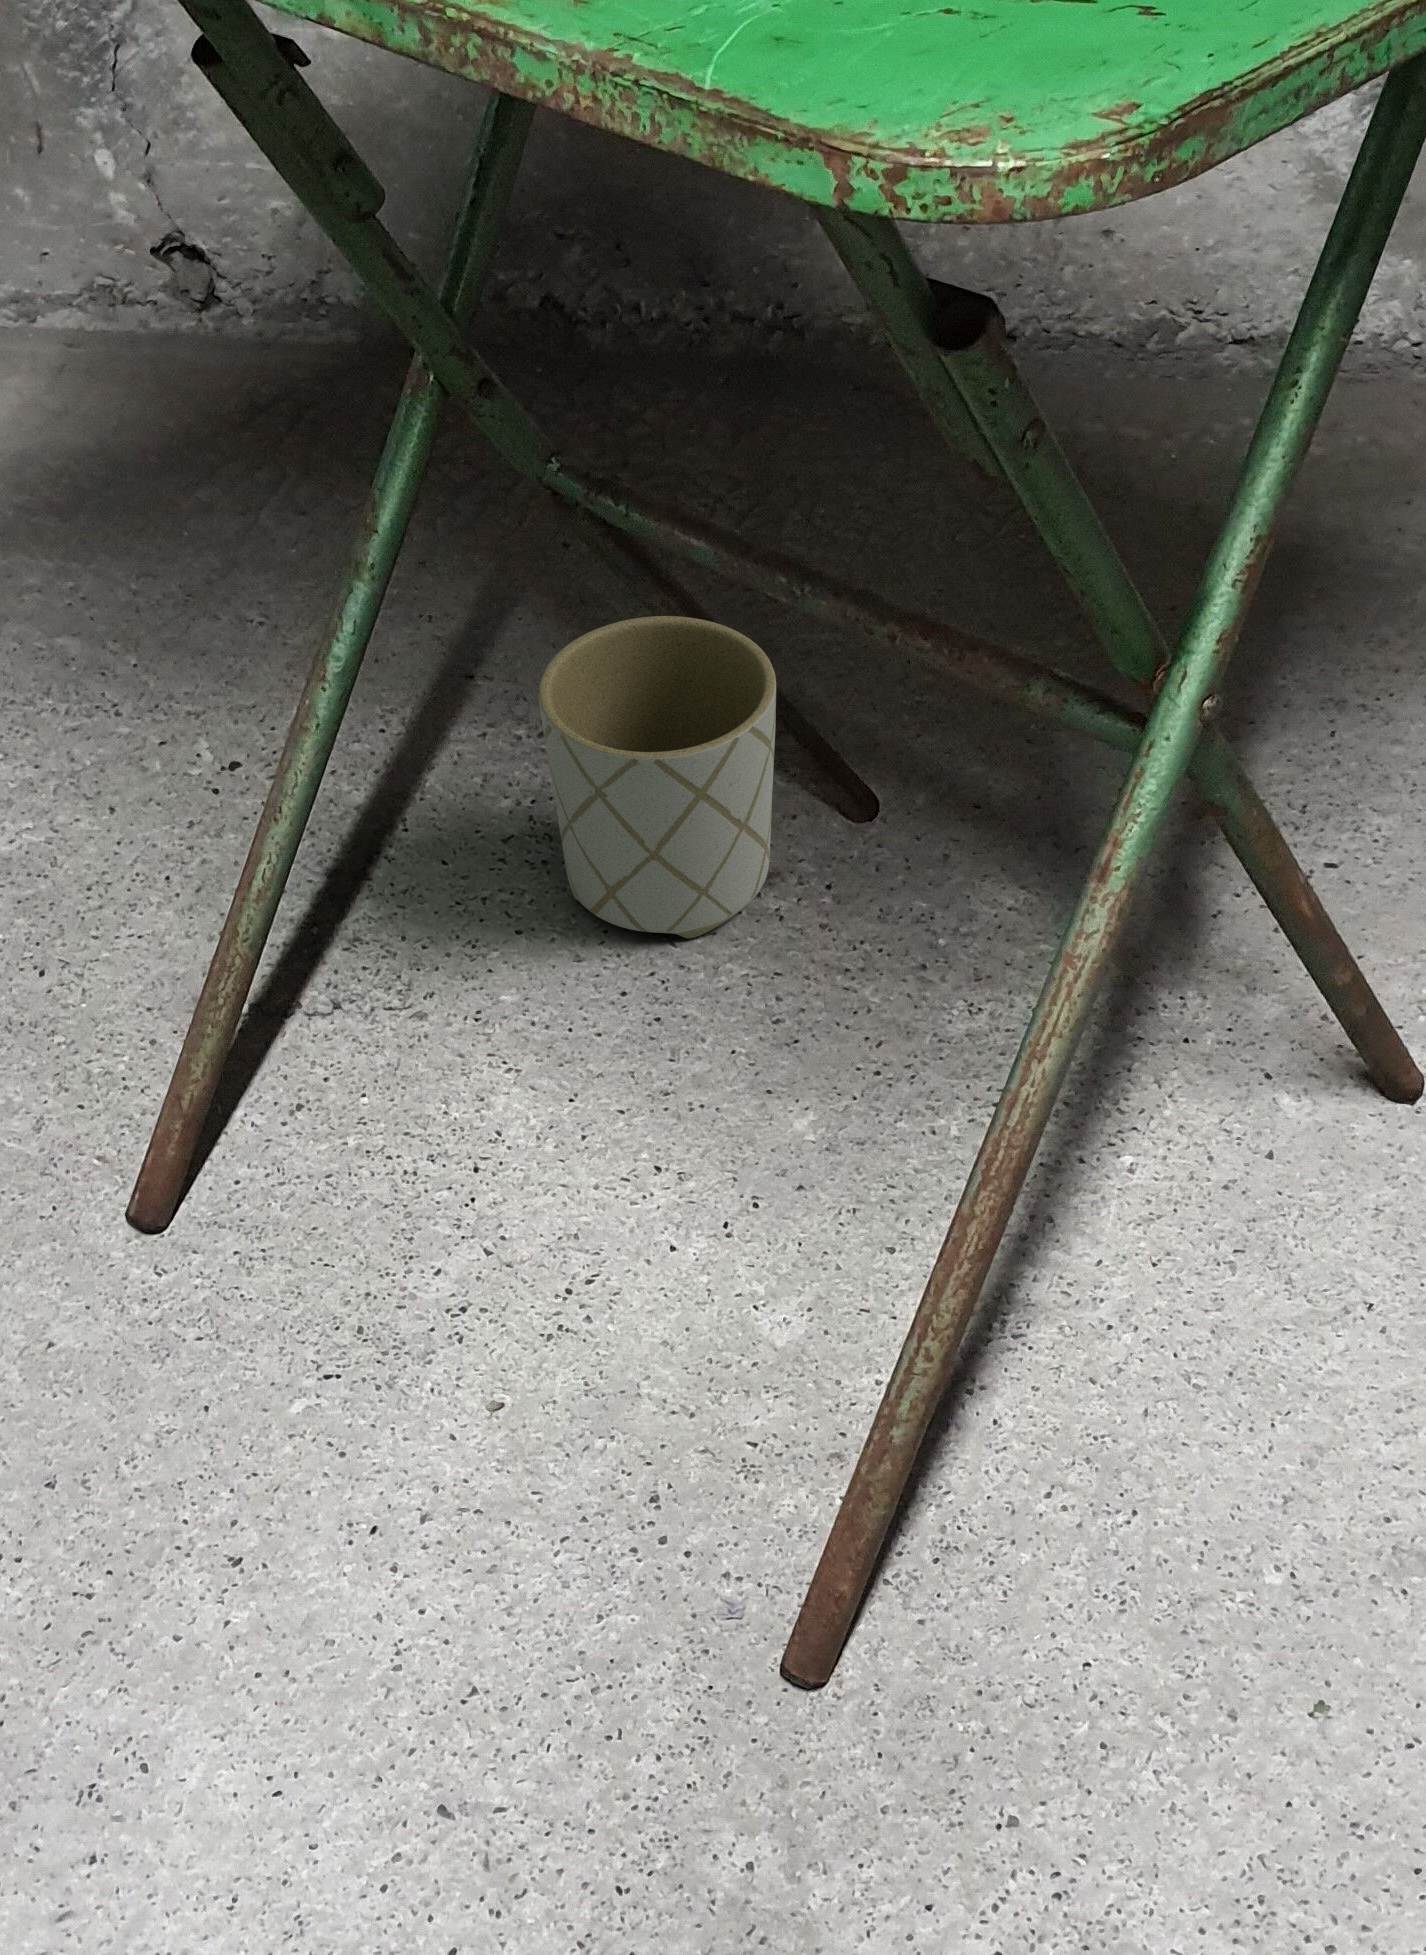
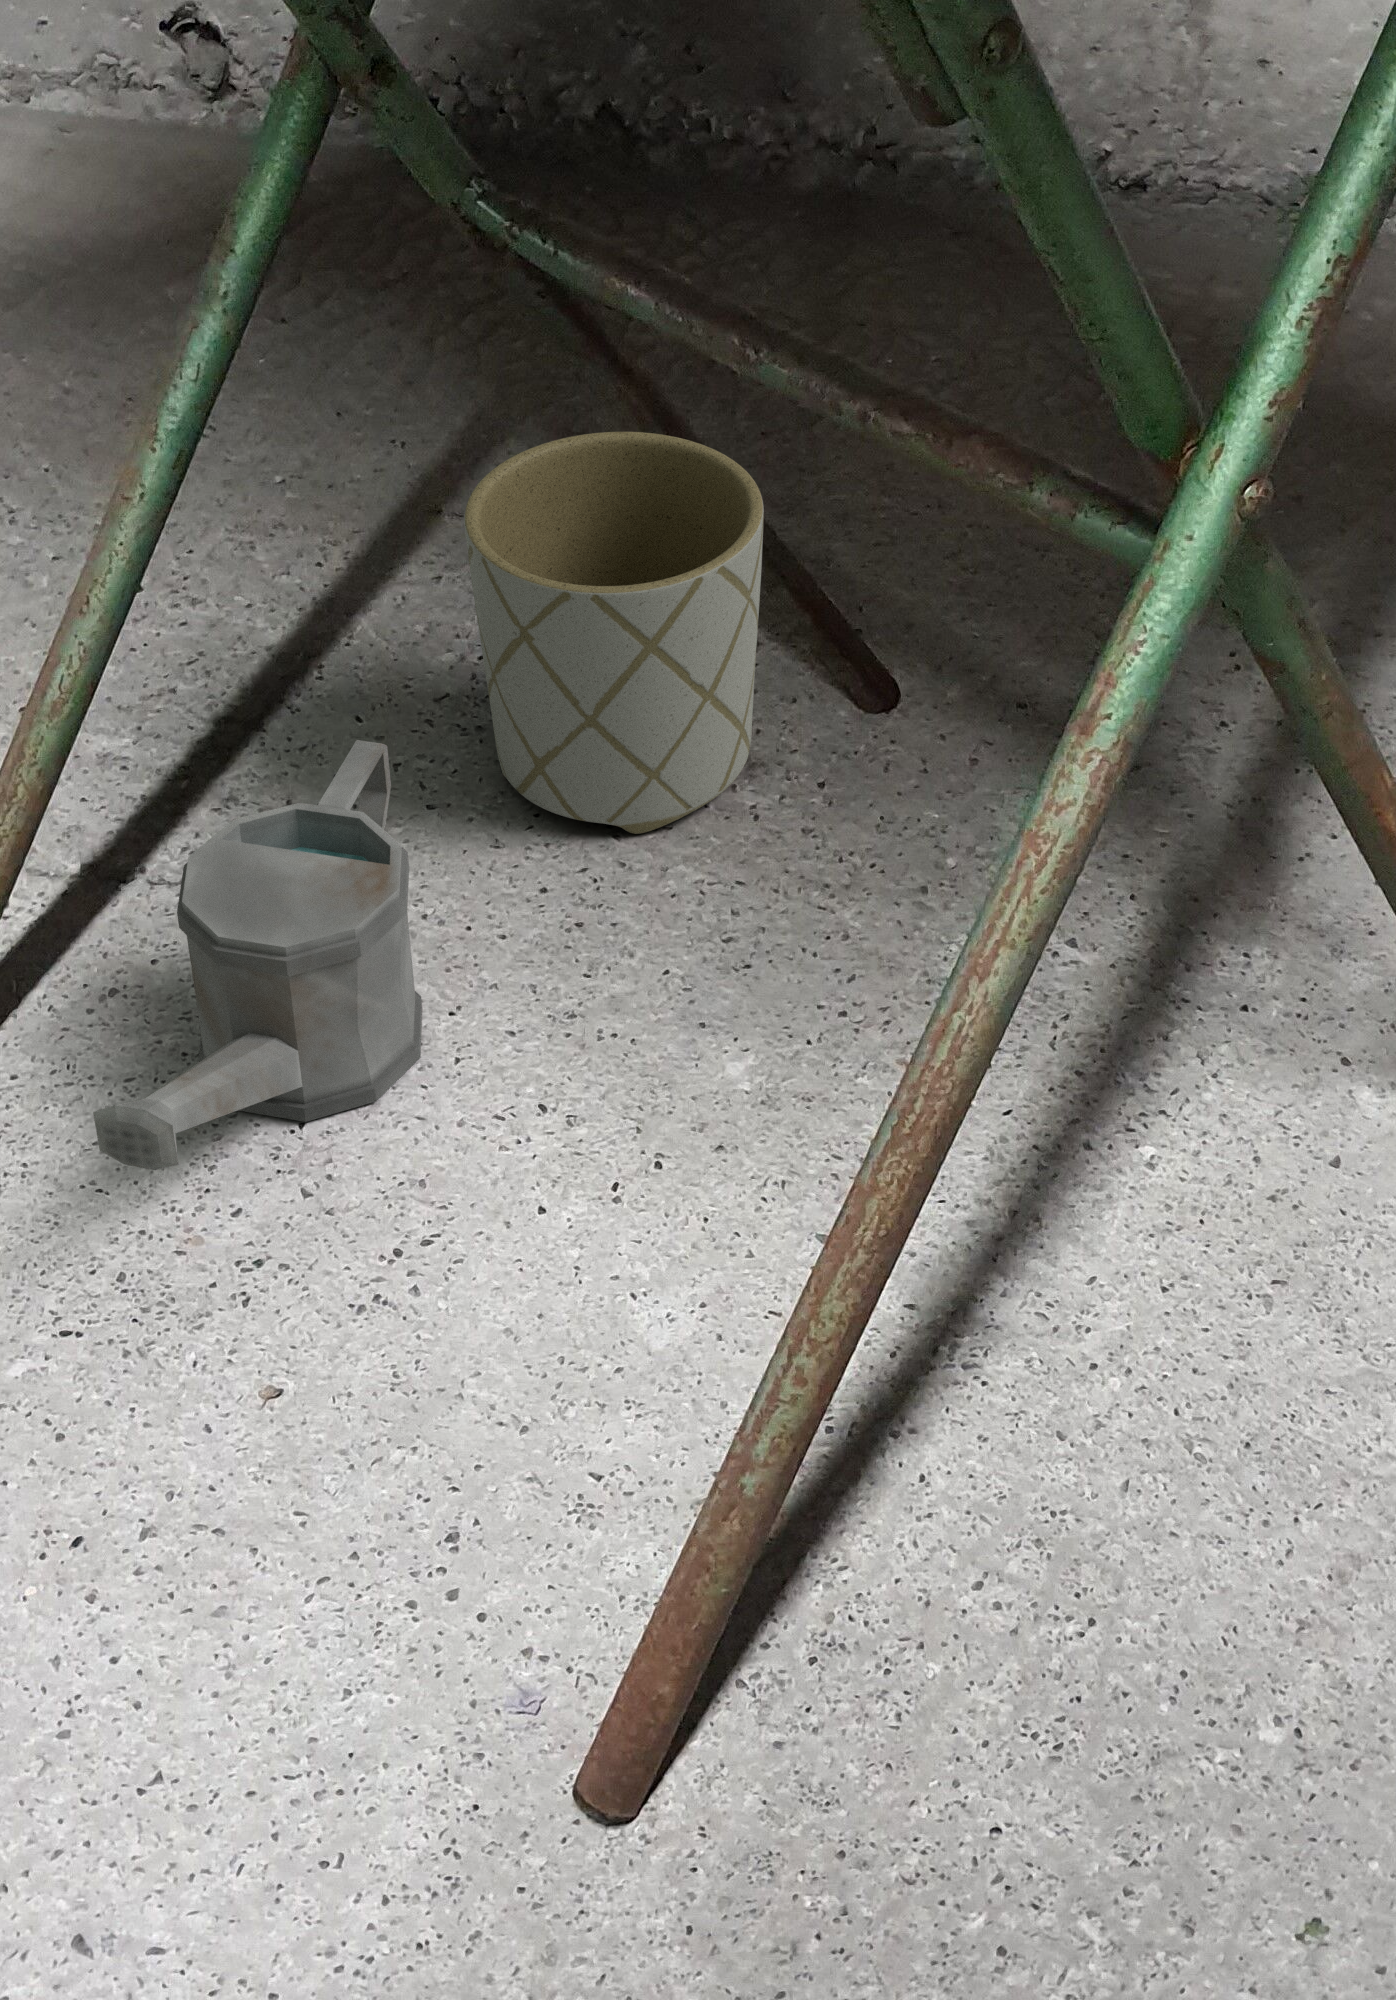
watering can: none [349,890,556,1246] -> present [93,740,422,1170]

